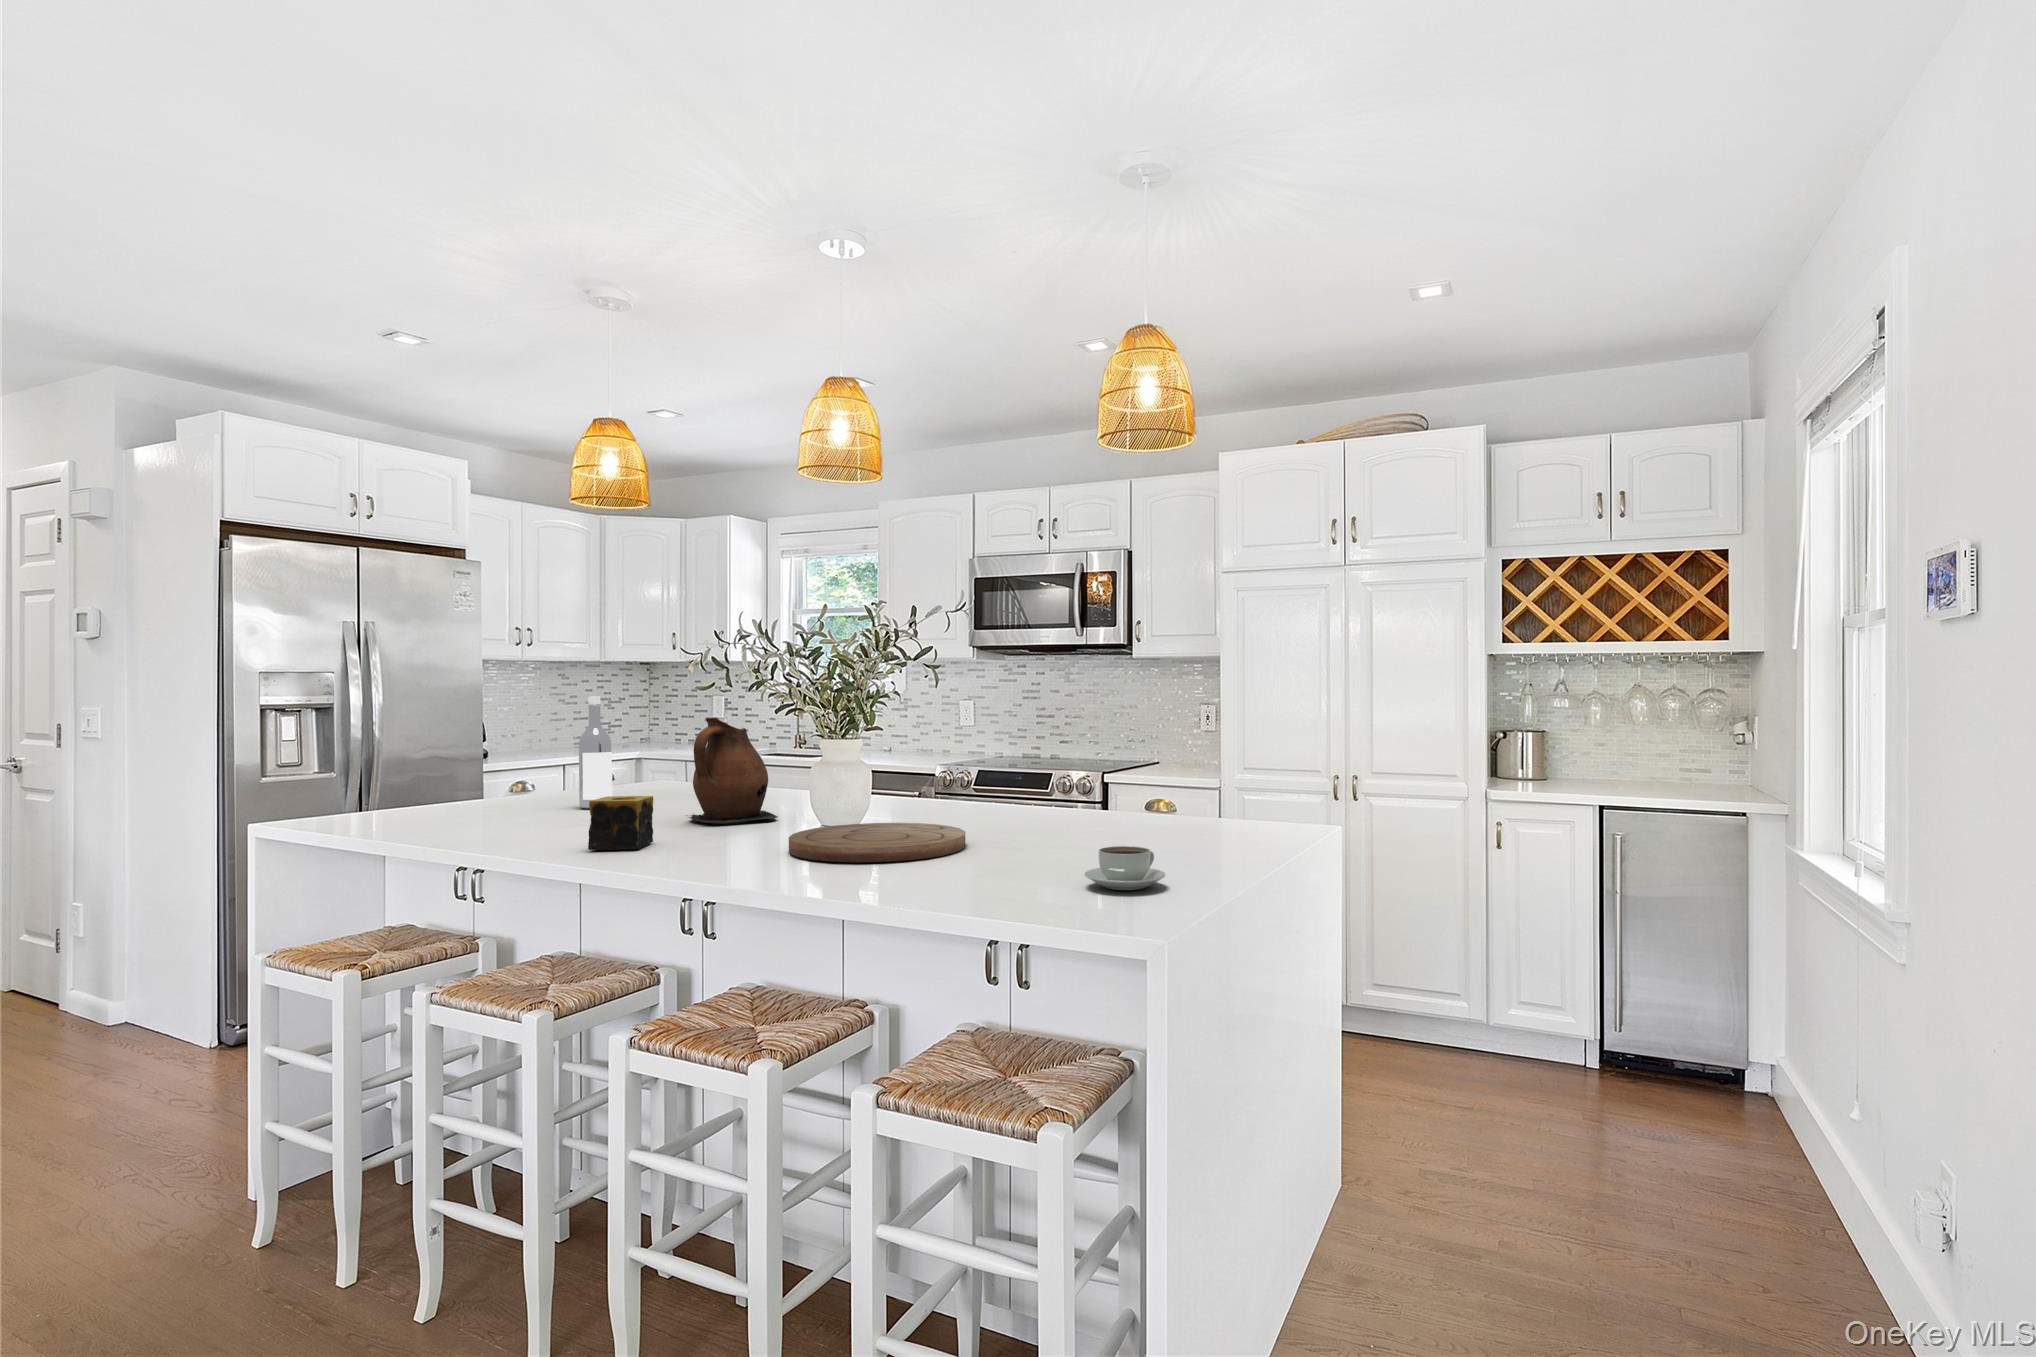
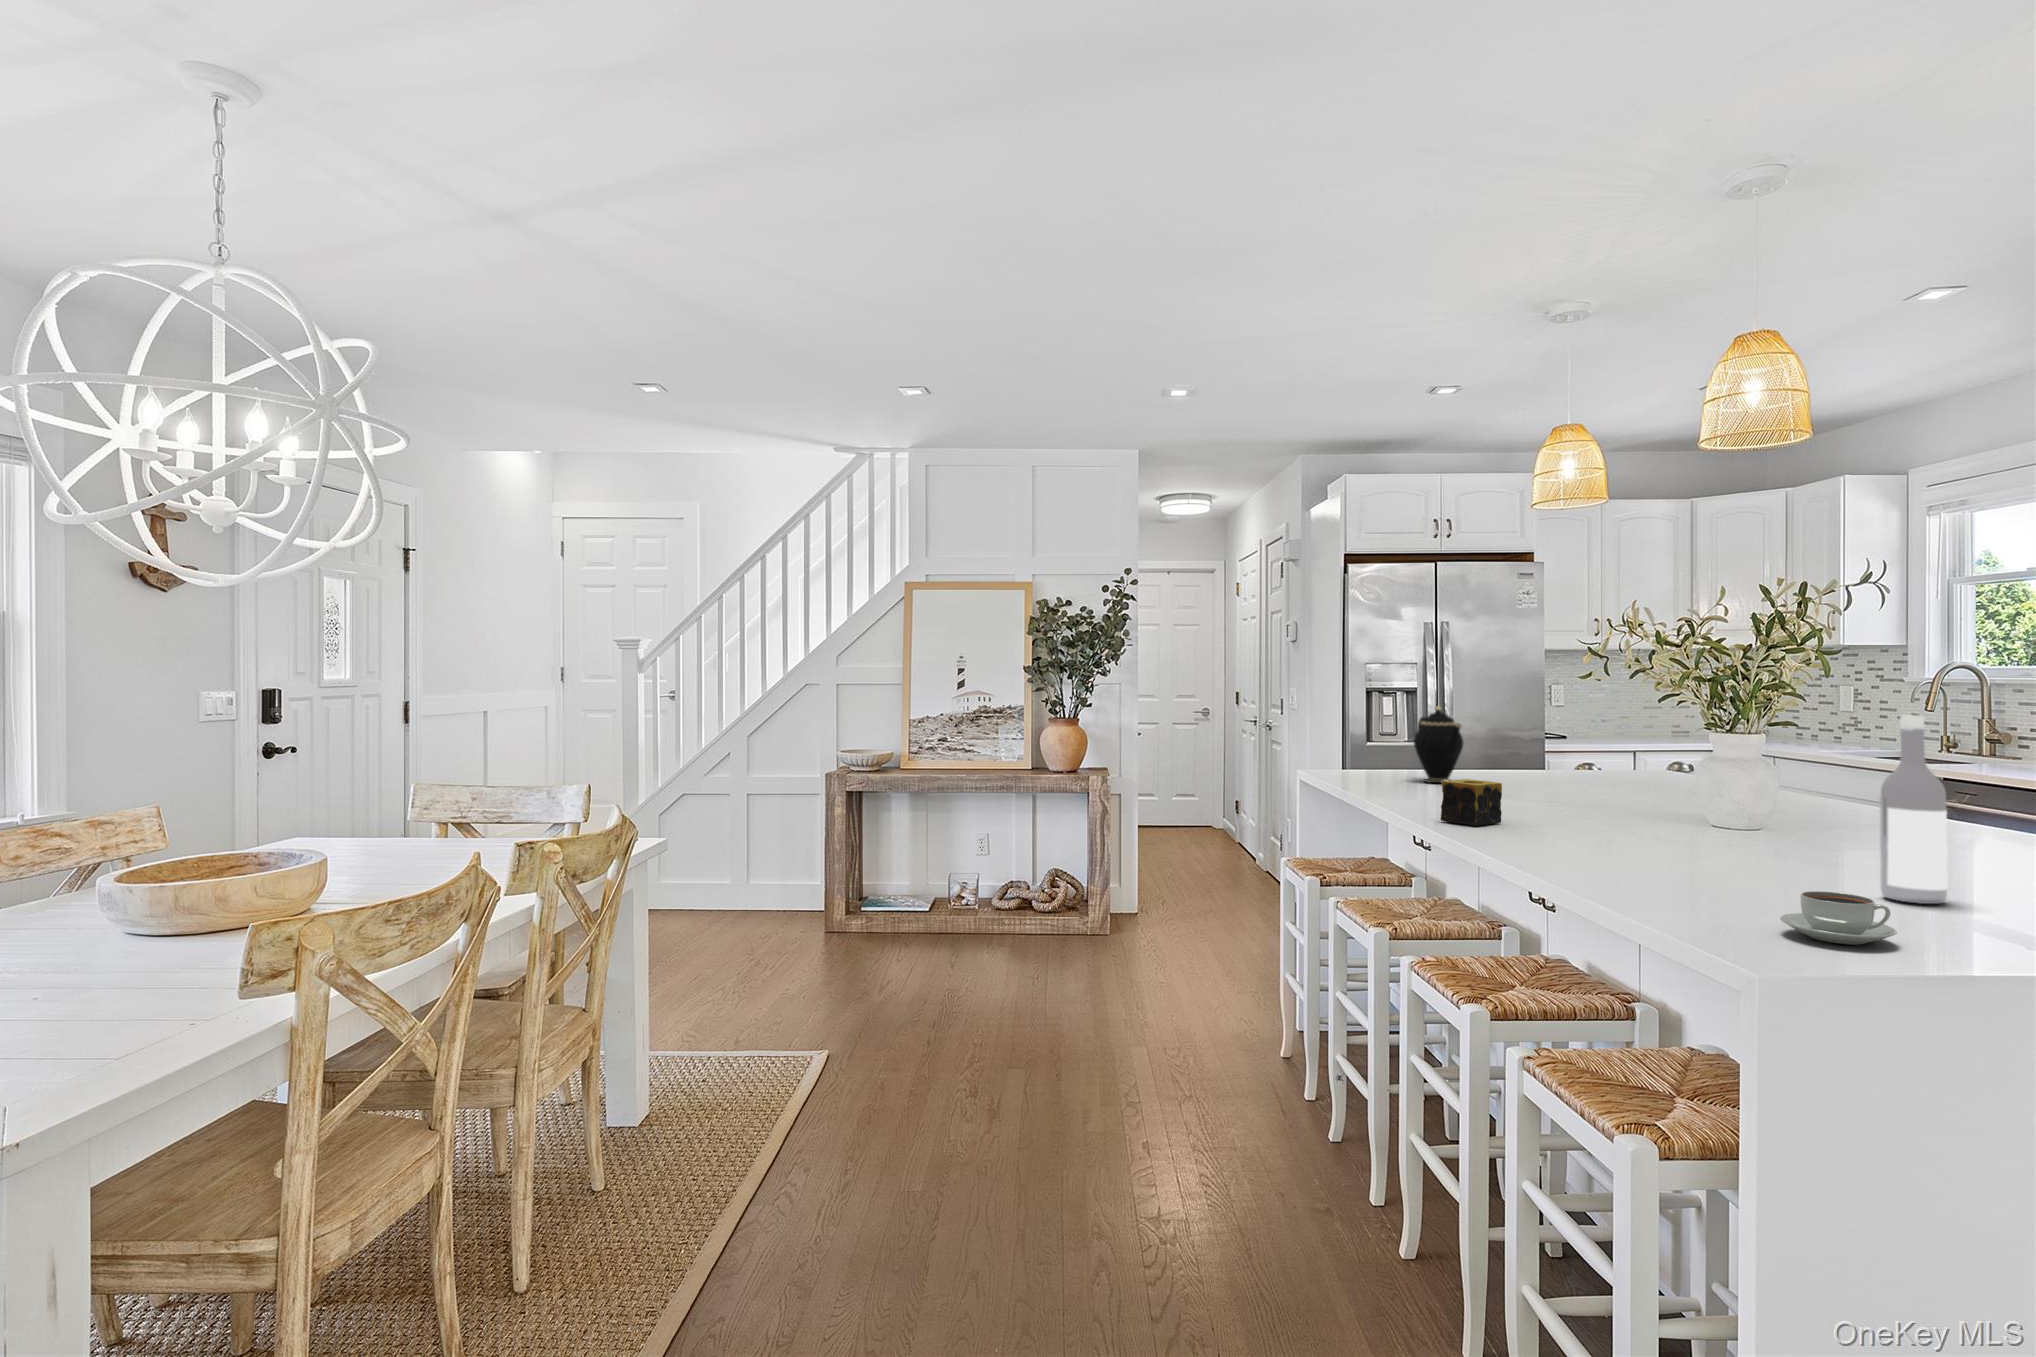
wine bottle: present [579,696,612,809] -> present [1880,715,1948,904]
teapot: none [439,717,515,813] -> present [1414,706,1463,783]
ceramic pitcher: present [686,717,778,823] -> none [1570,716,1664,822]
cutting board: present [789,823,965,862] -> none [1581,832,1791,877]

